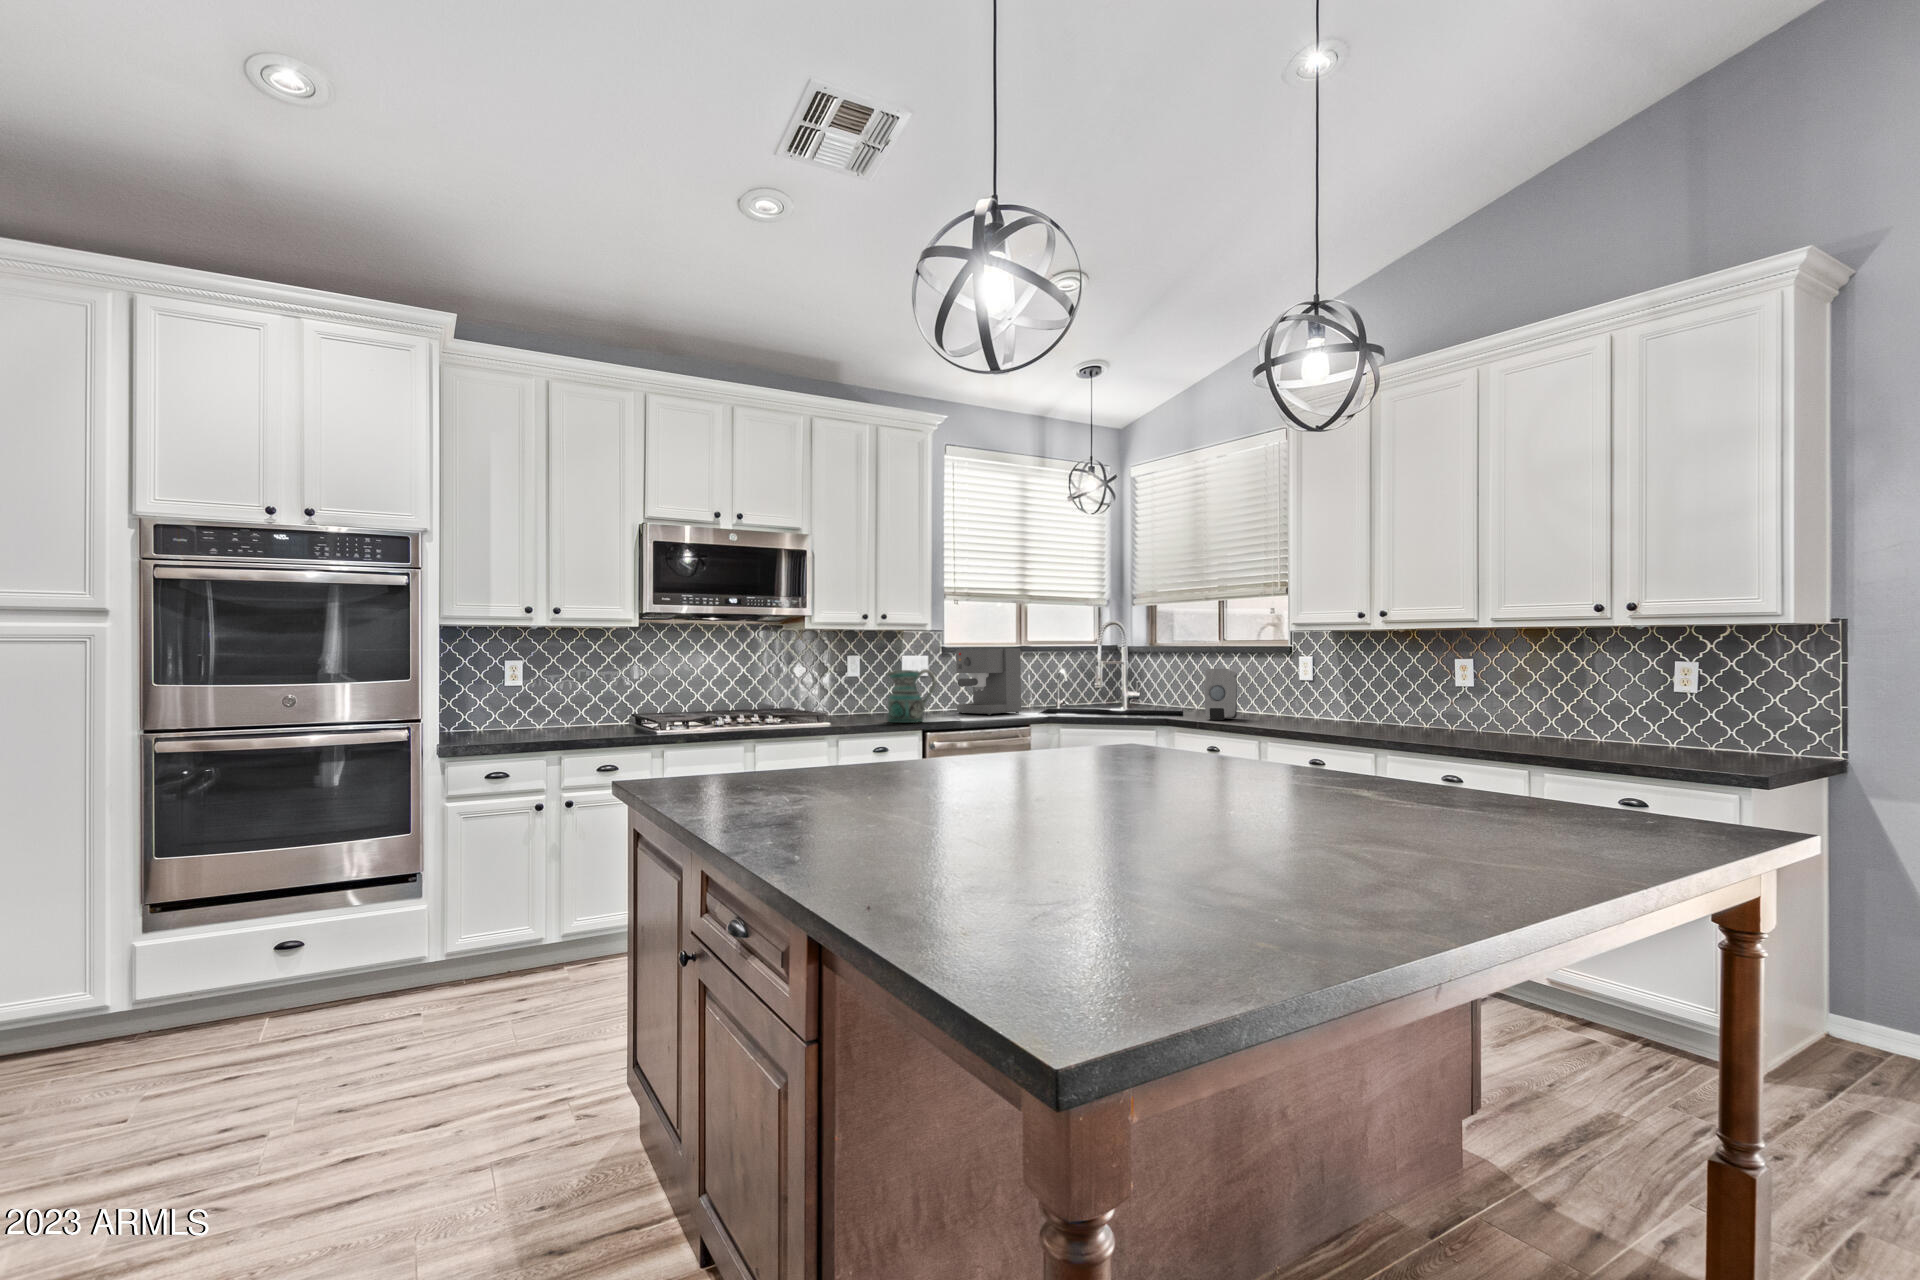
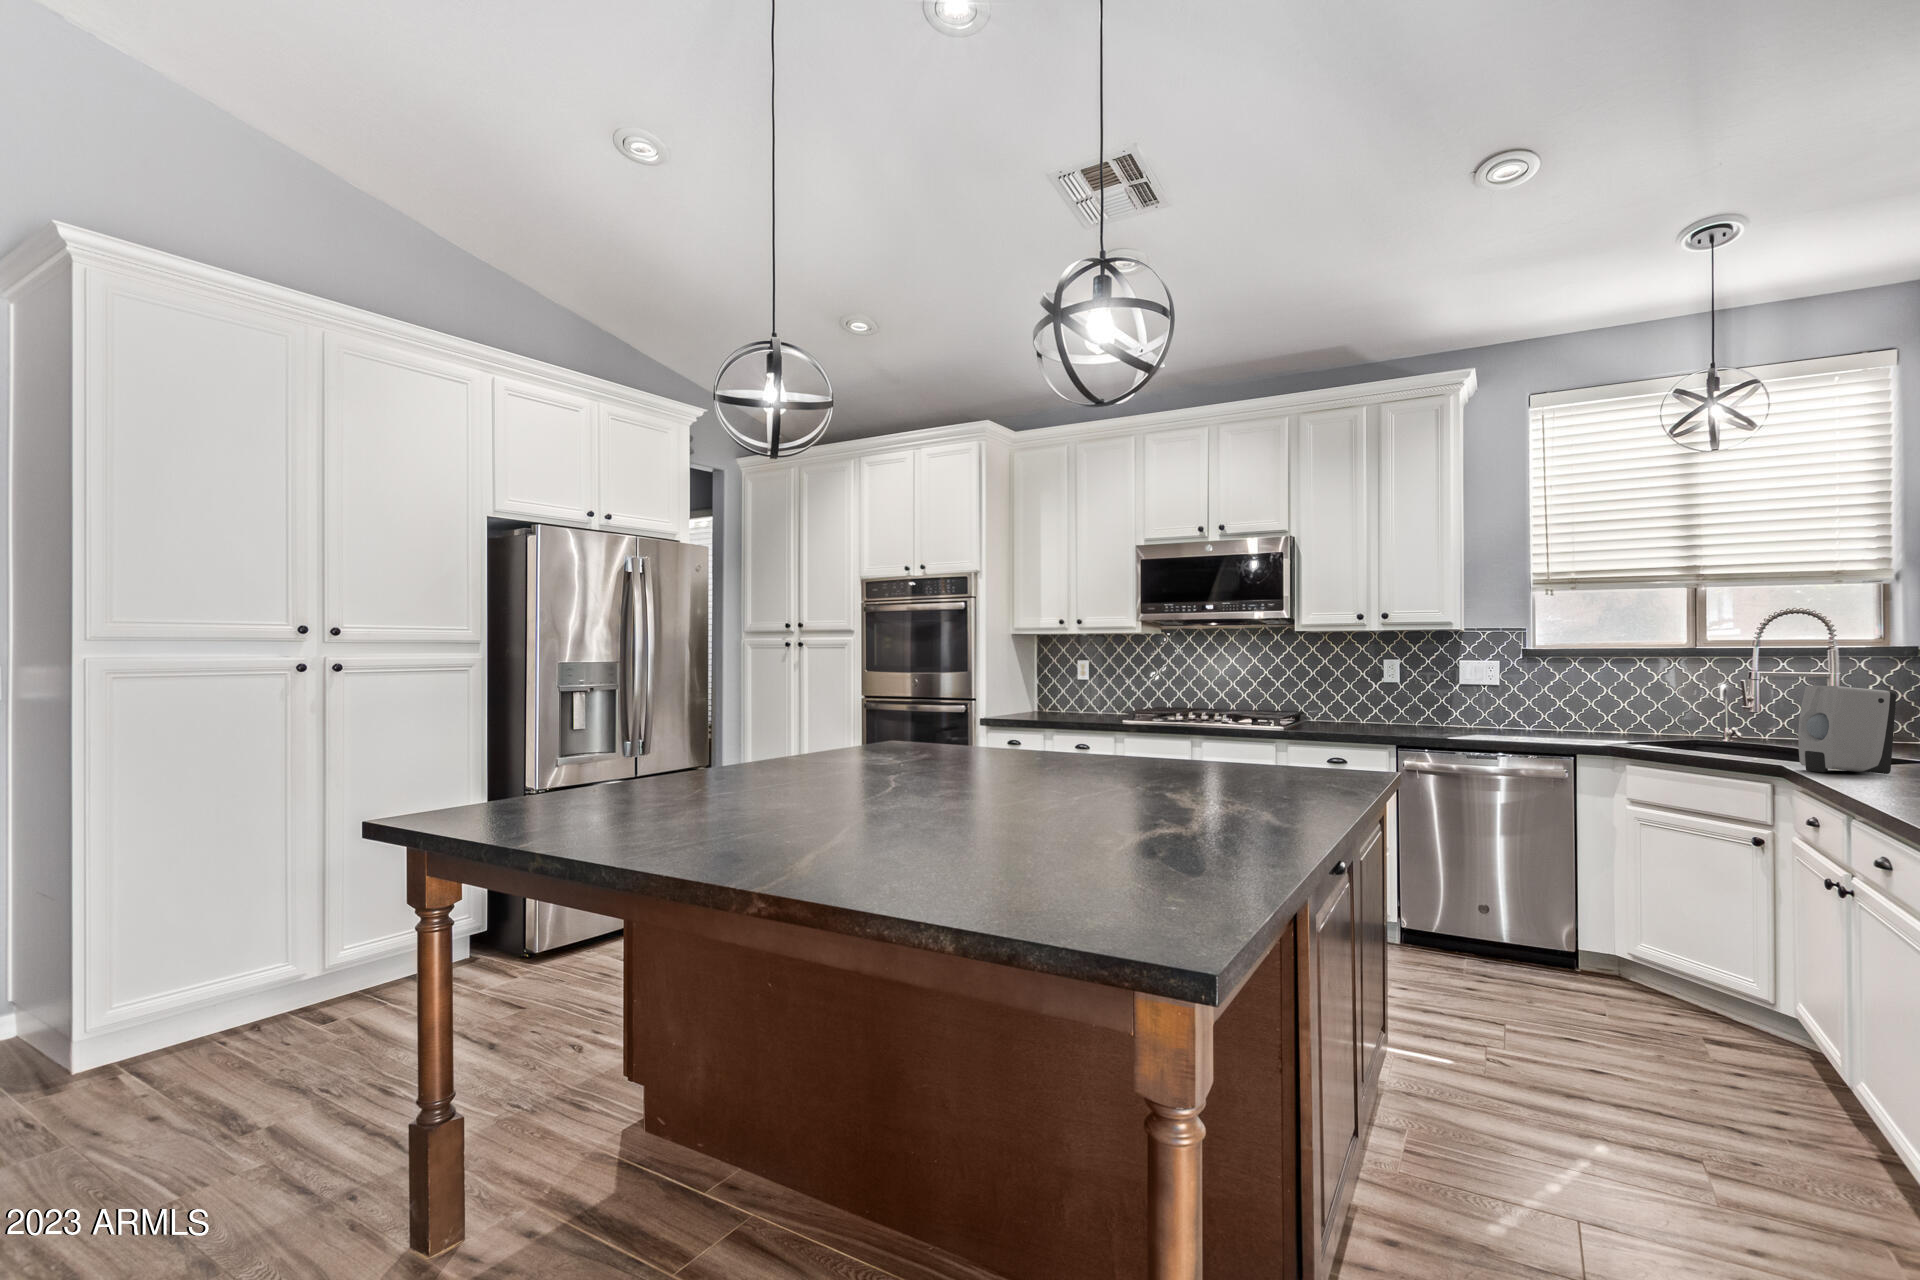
coffee maker: present [956,648,1021,715] -> none [1468,652,1578,737]
ceramic pitcher: present [888,669,936,723] -> none [1343,675,1398,733]

